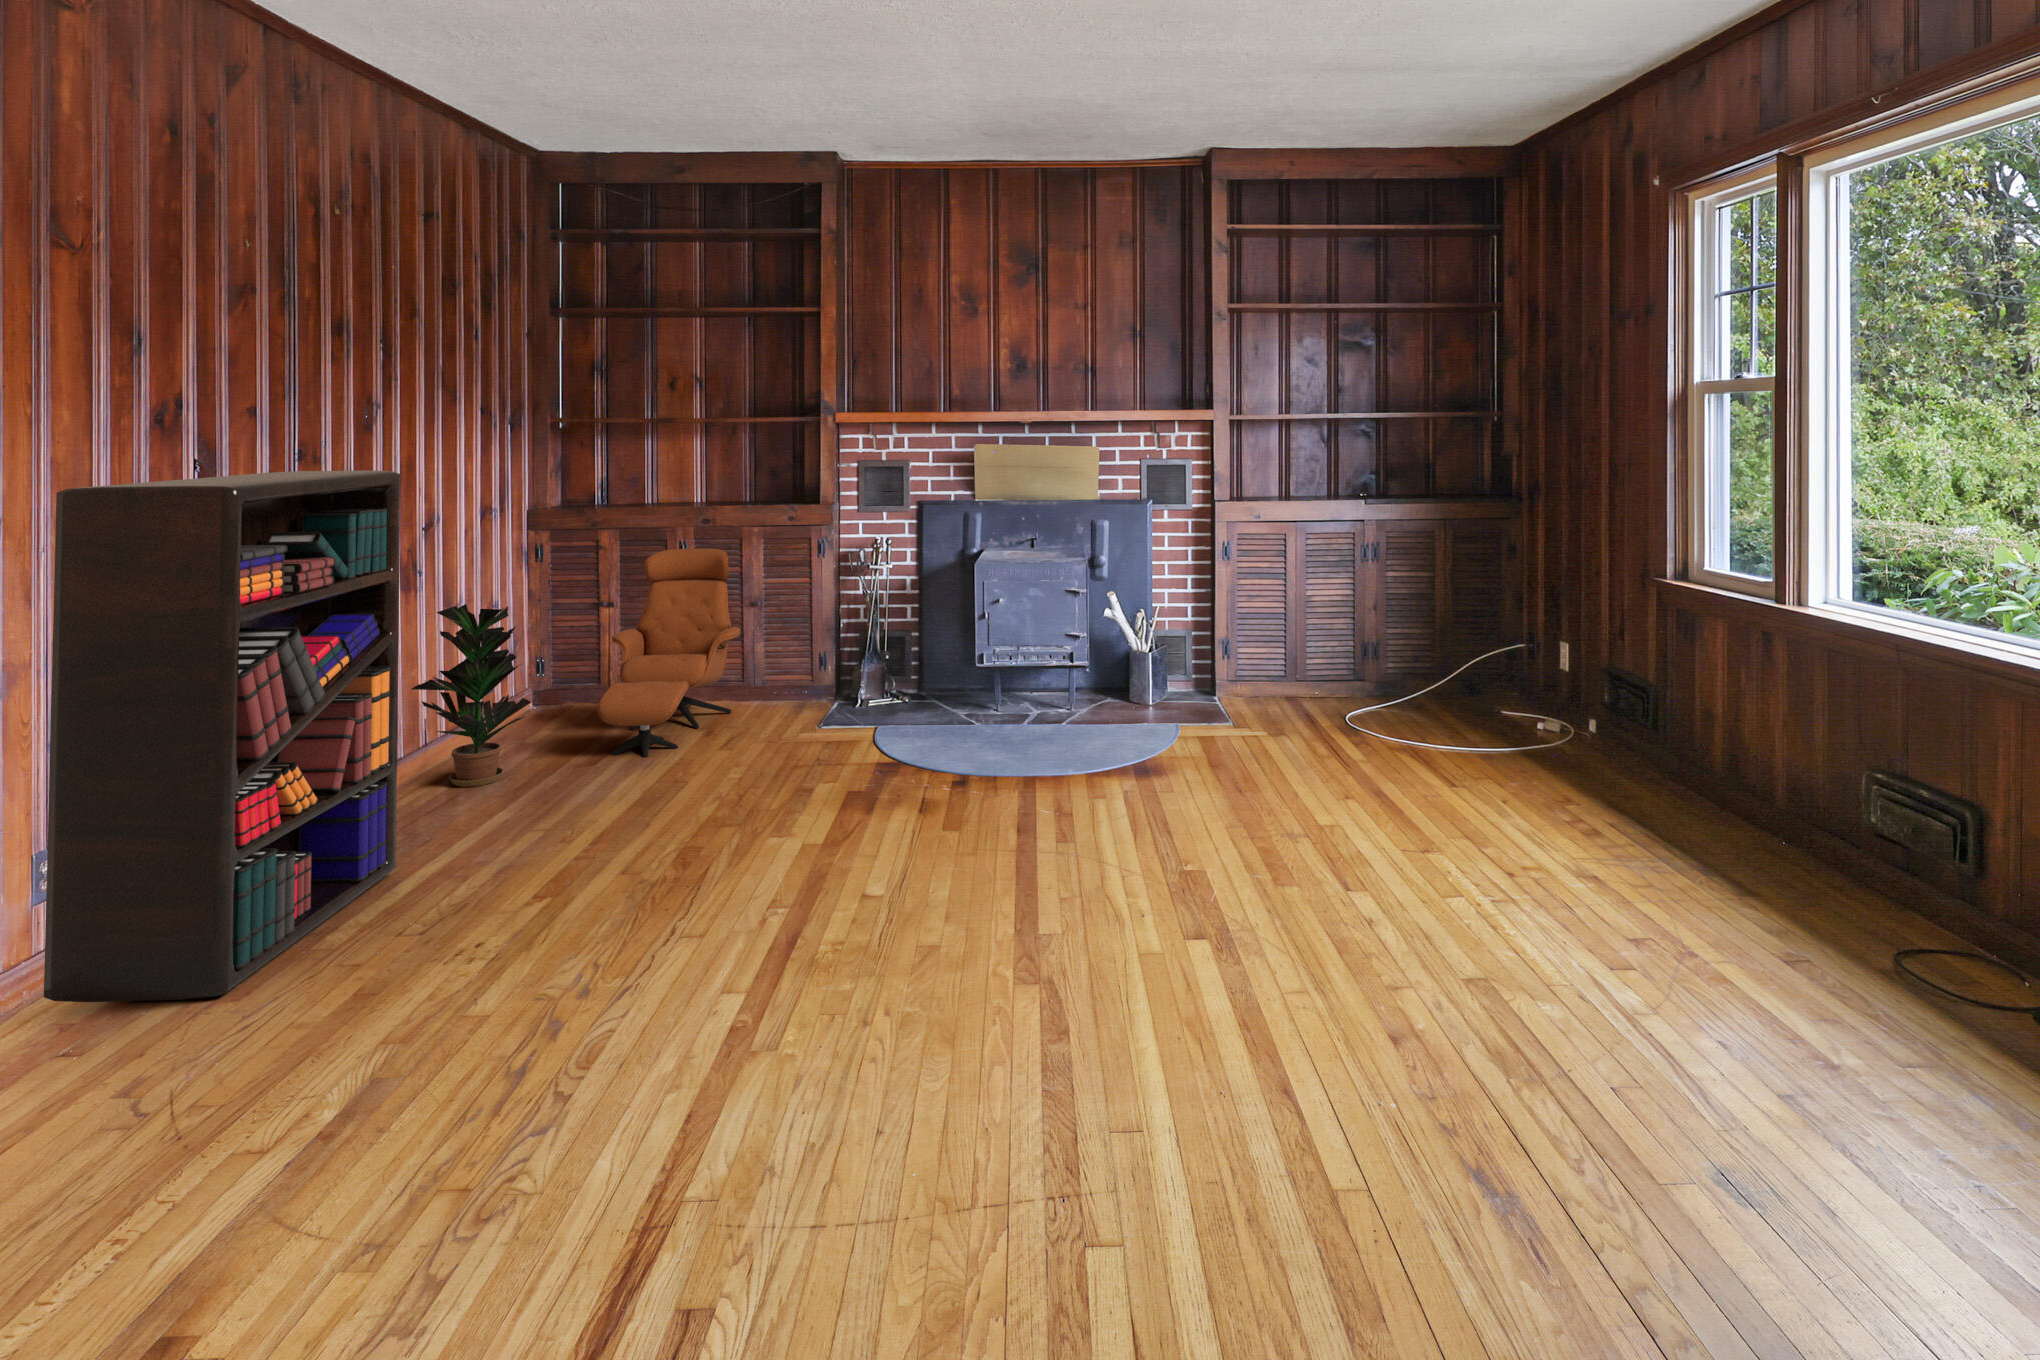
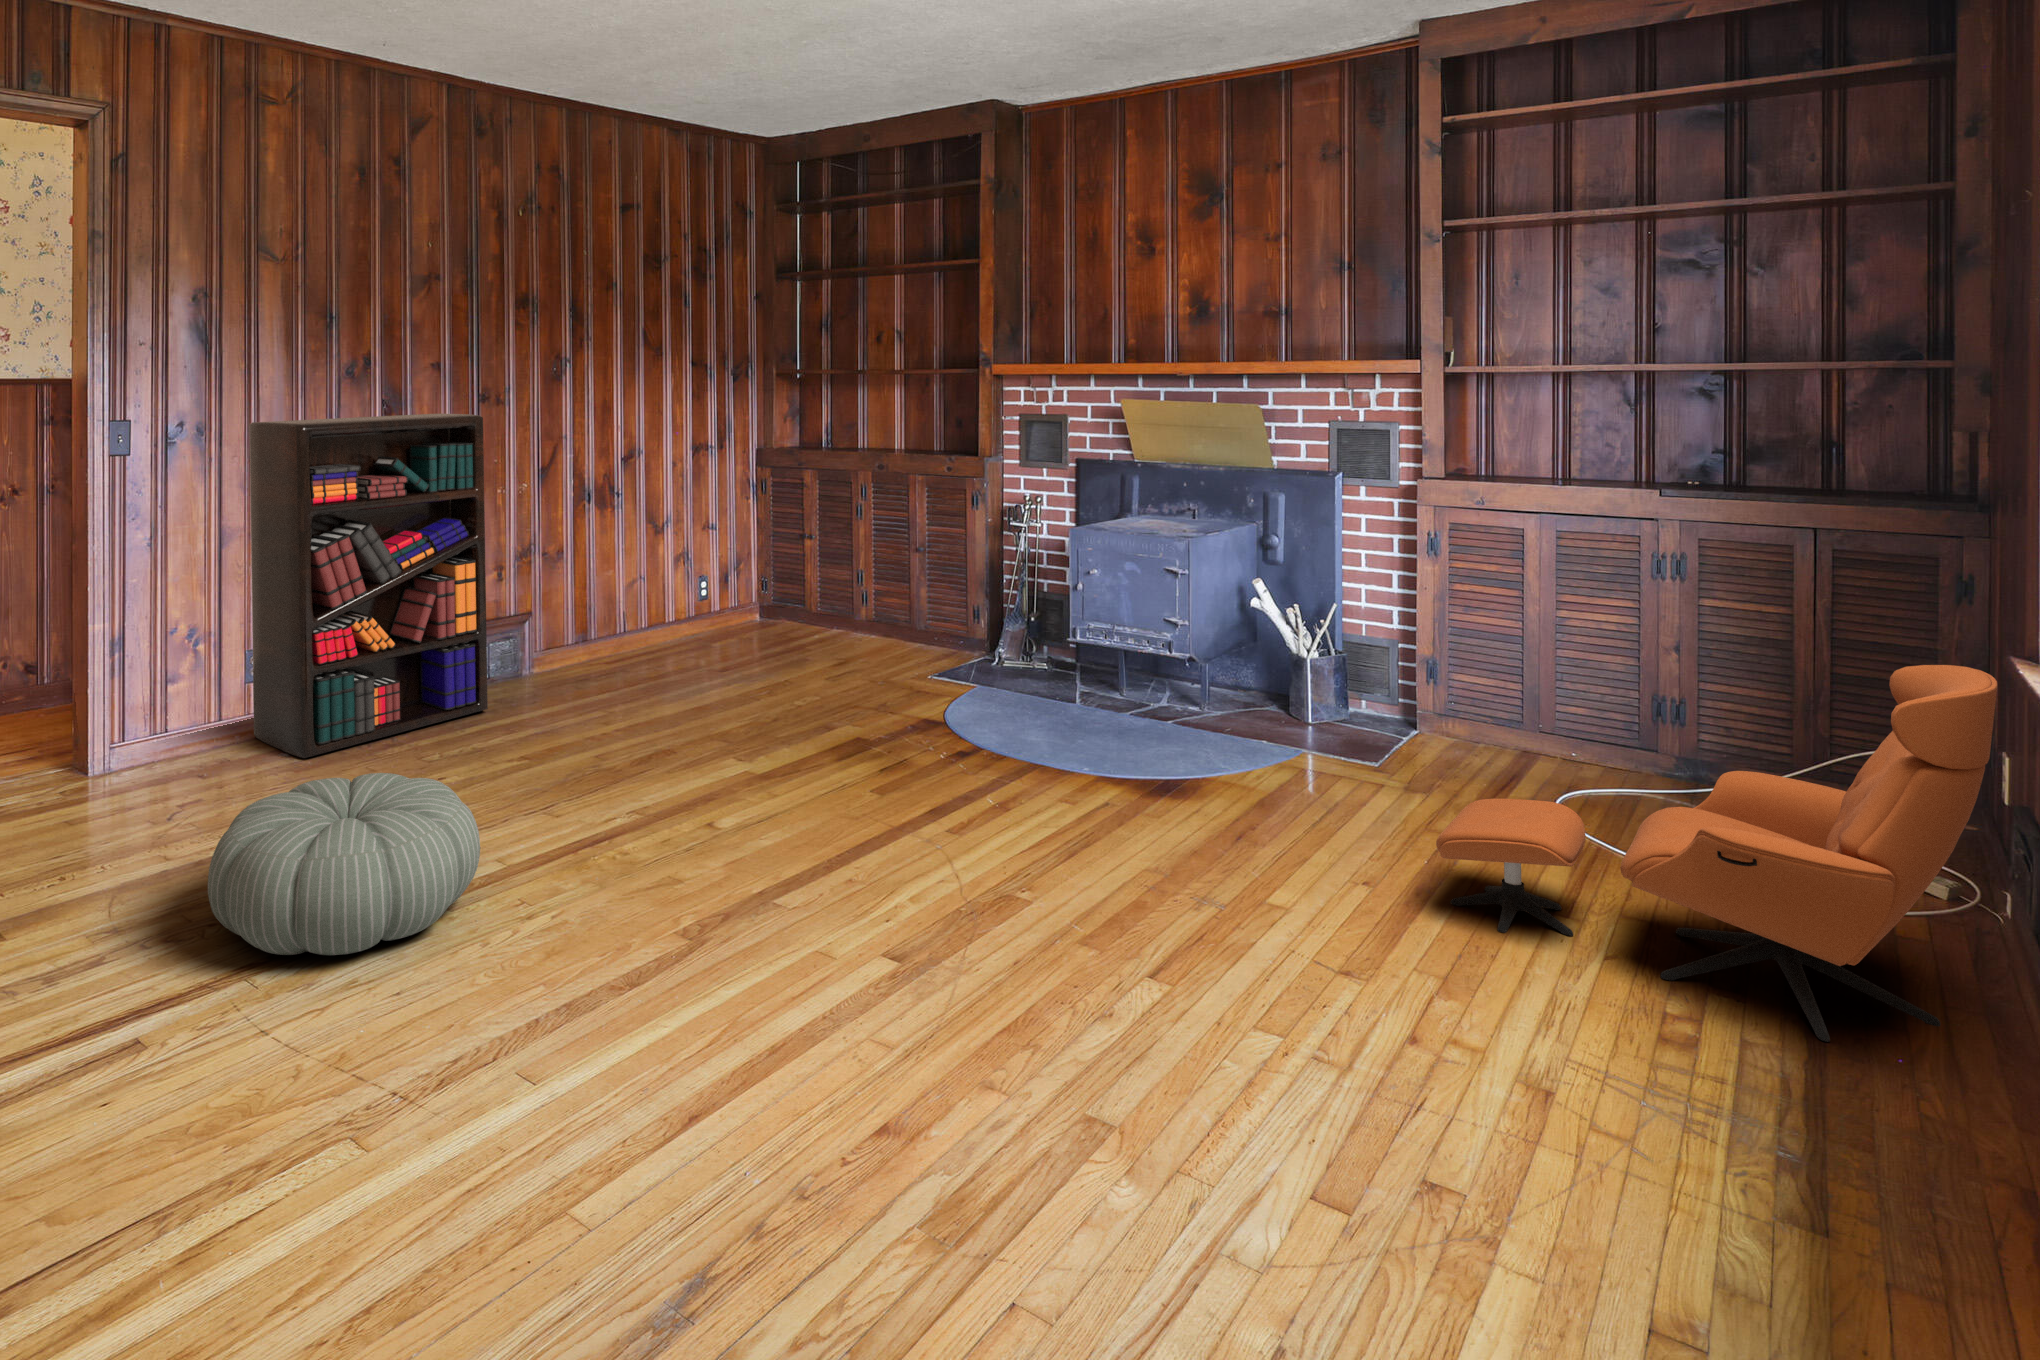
armchair: present [597,548,740,757] -> present [1436,665,1997,1042]
potted plant: present [412,604,531,787] -> none [594,521,672,666]
pouf: none [497,914,850,1184] -> present [208,773,480,955]

